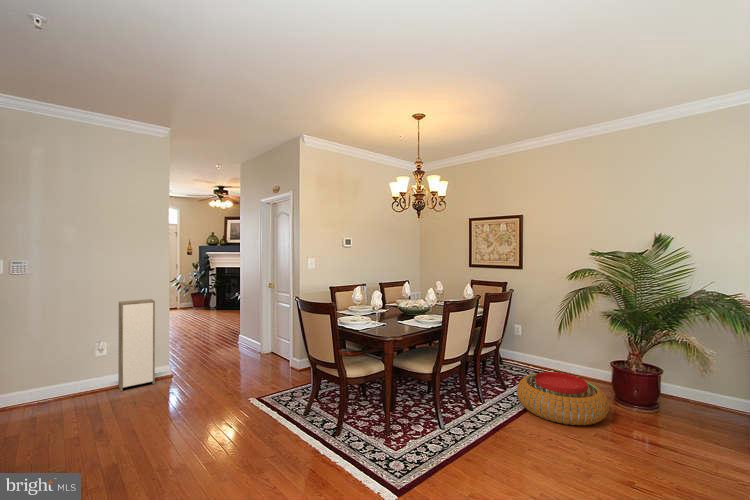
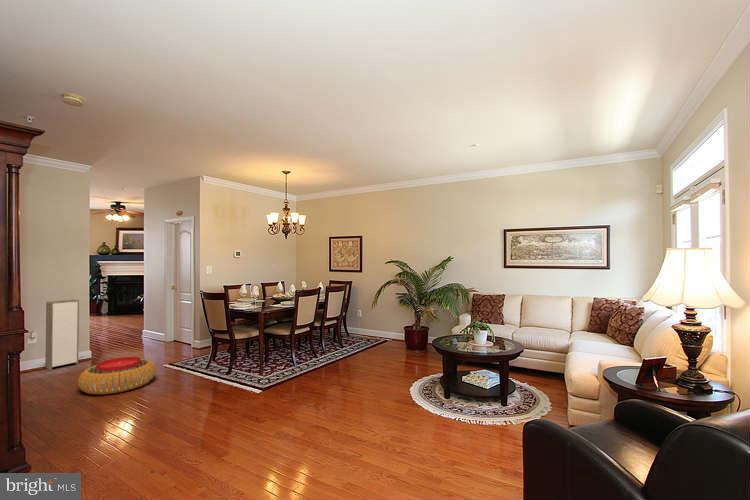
pouf: present [517,372,609,425] -> present [78,357,156,395]

